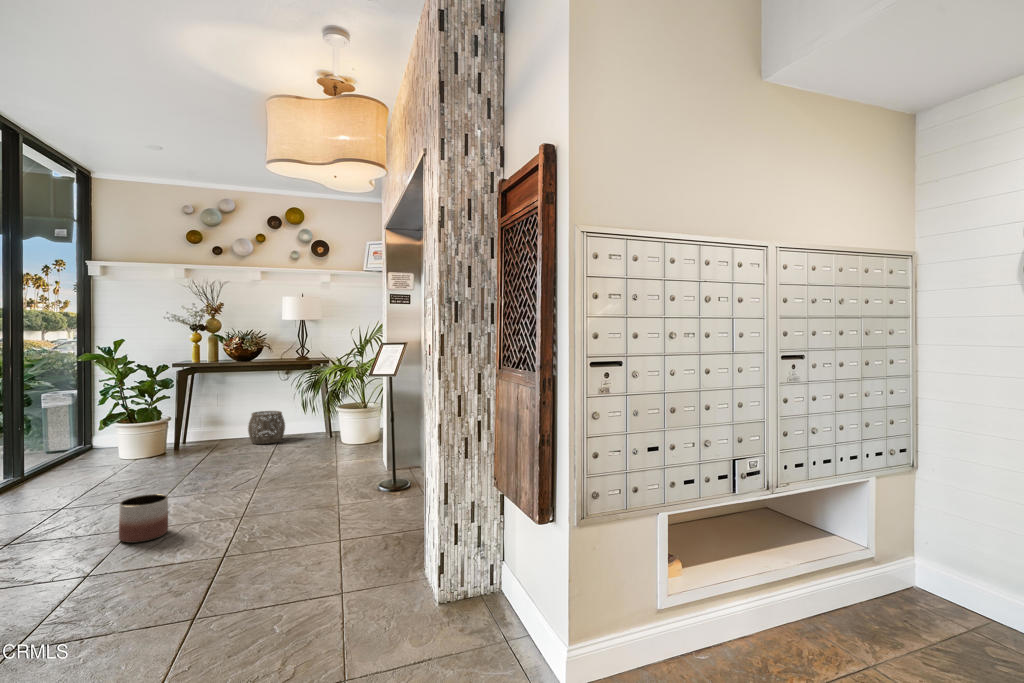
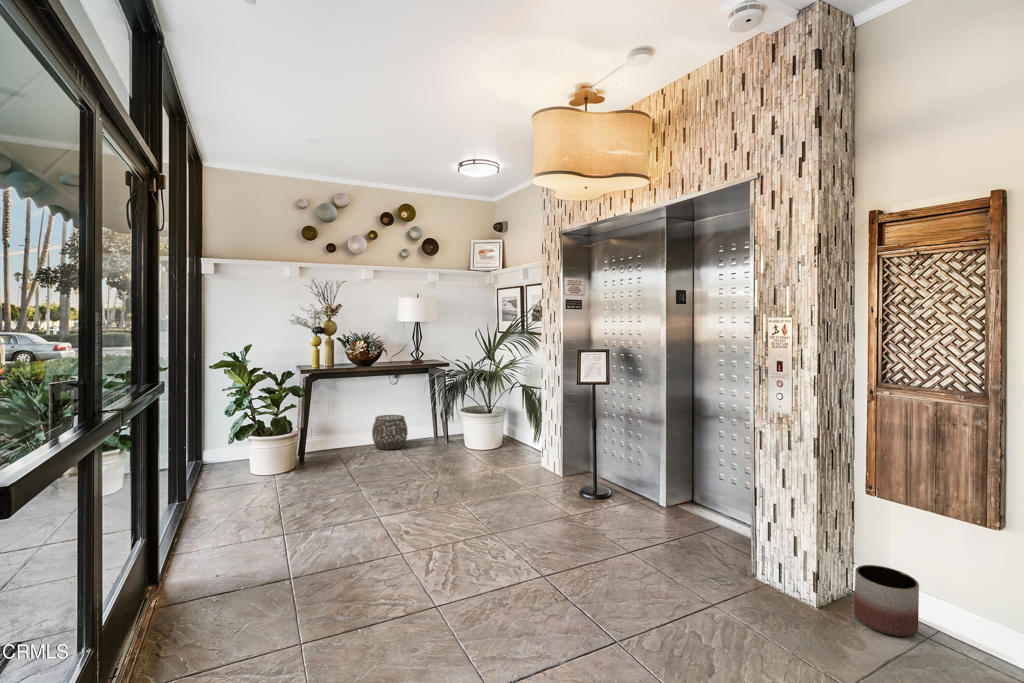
planter: present [119,494,168,543] -> present [854,565,919,636]

